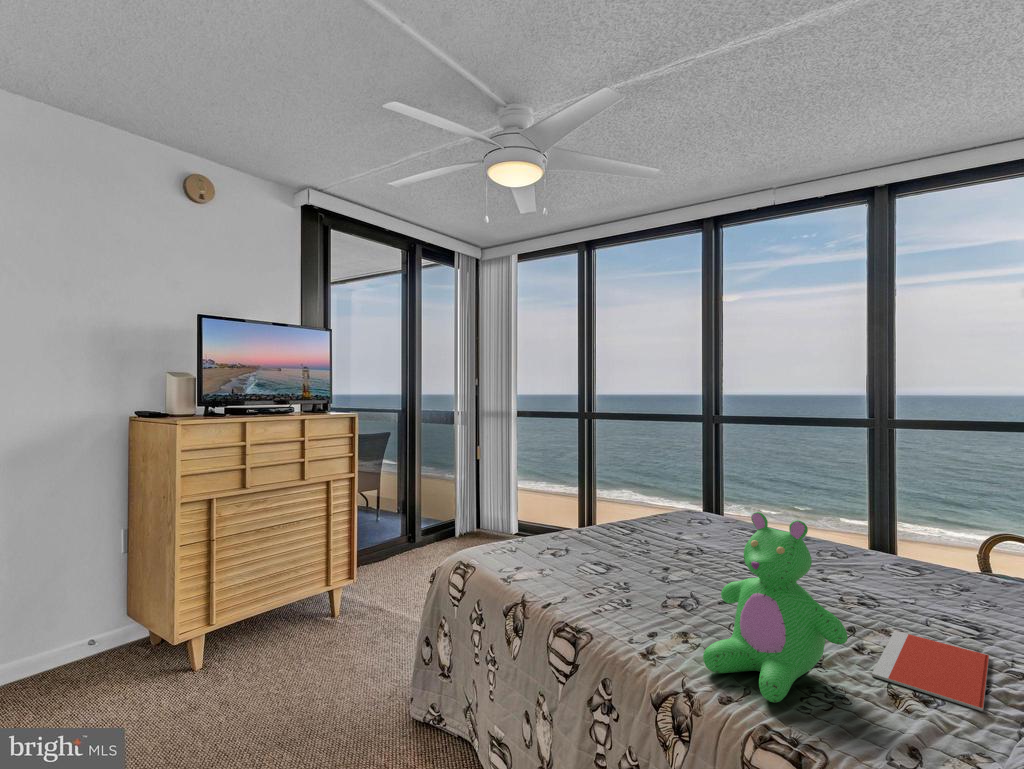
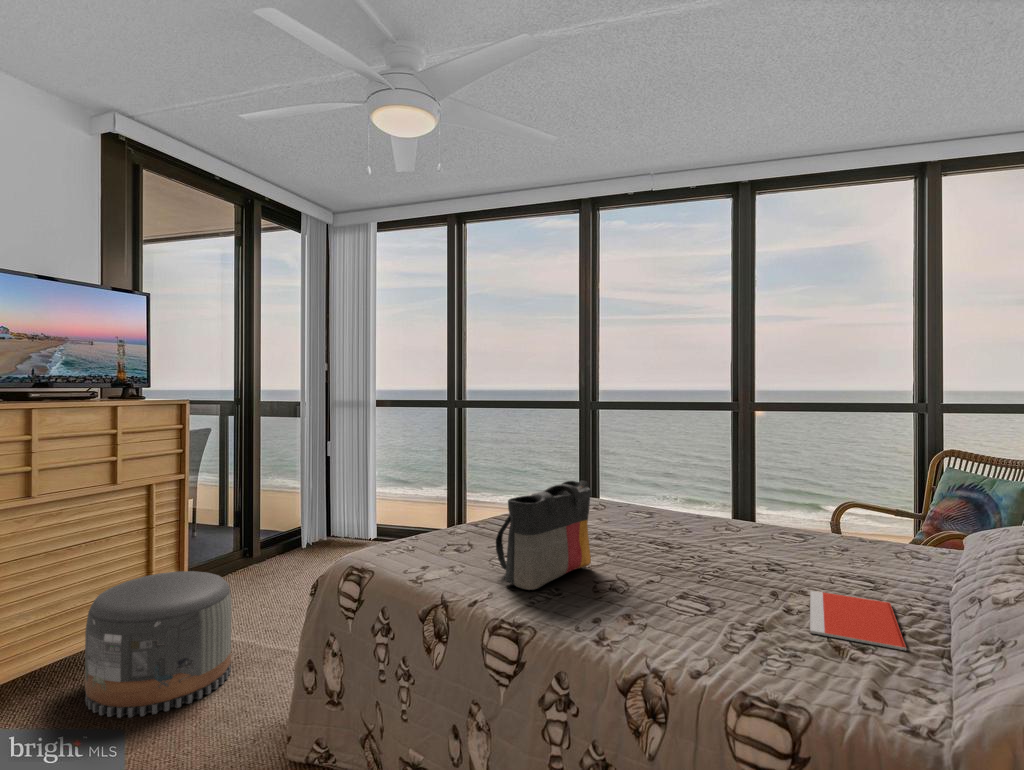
tote bag: none [576,500,666,599] -> present [496,481,591,590]
teddy bear: present [703,512,848,703] -> none [664,480,801,669]
pouf: none [284,552,387,662] -> present [85,571,232,718]

